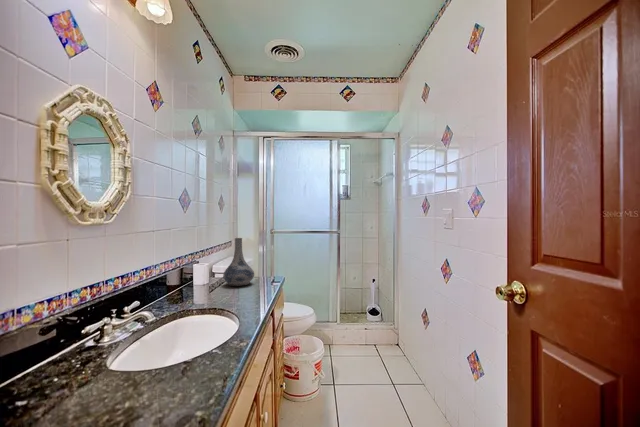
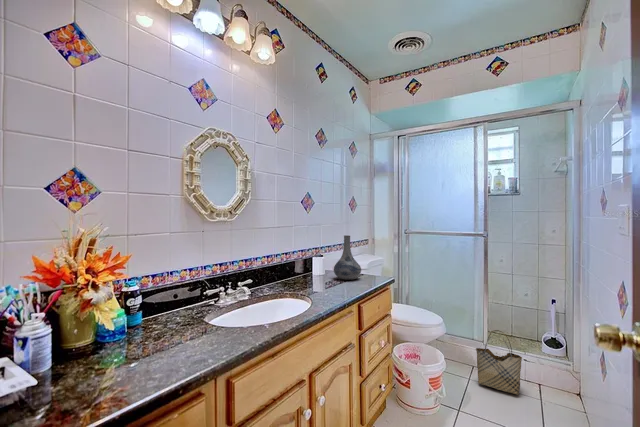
woven basket: none [335,312,367,361] -> present [476,330,522,395]

